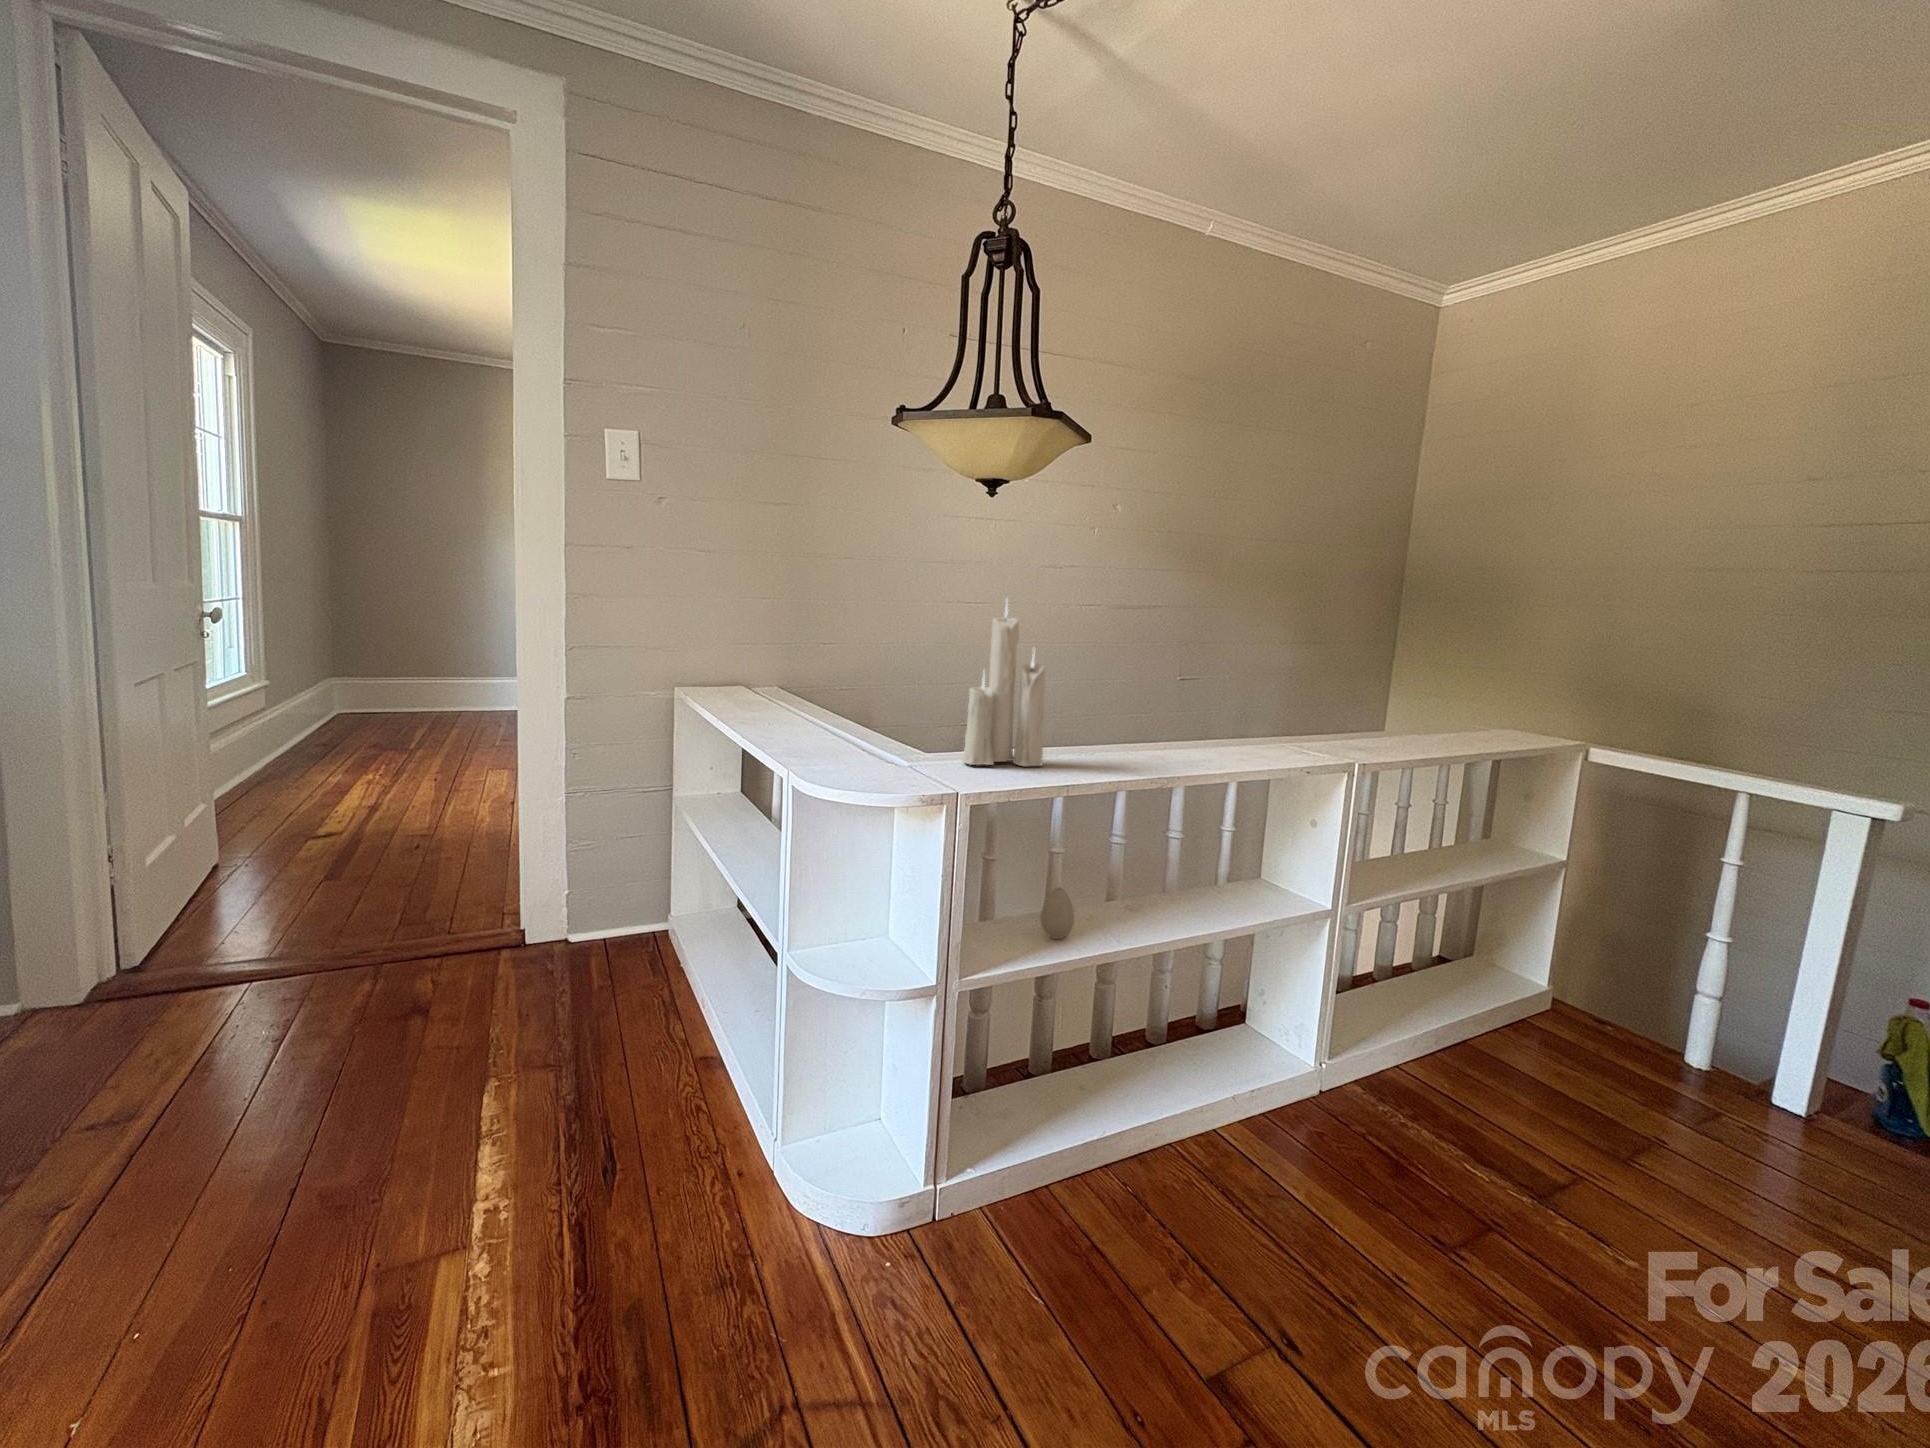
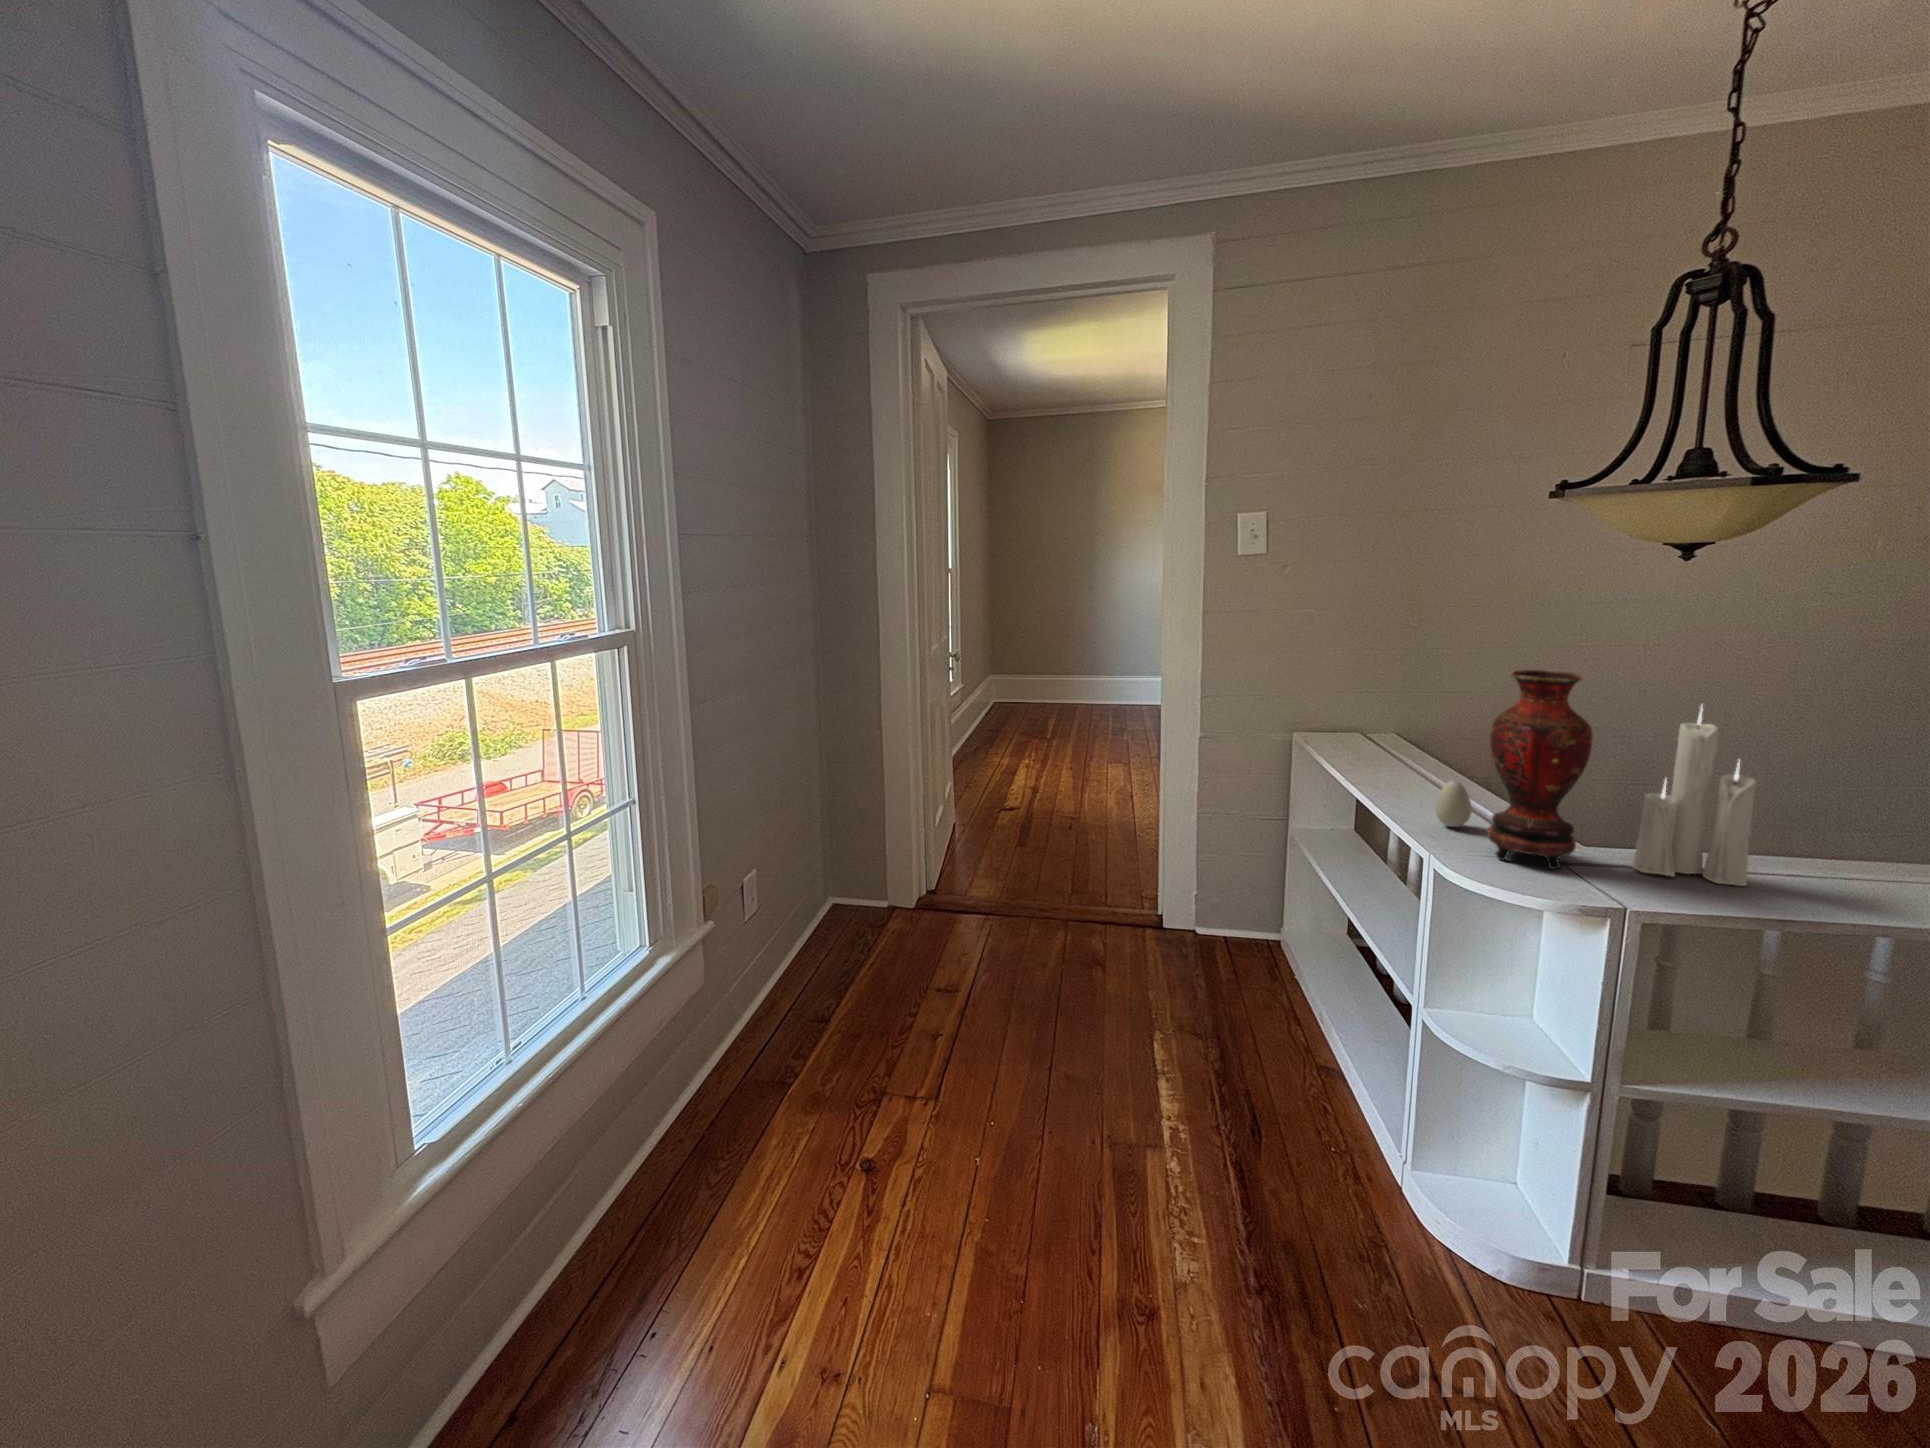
vase: none [843,564,928,771] -> present [1487,670,1593,869]
decorative egg: present [1040,888,1074,939] -> present [1435,780,1472,827]

